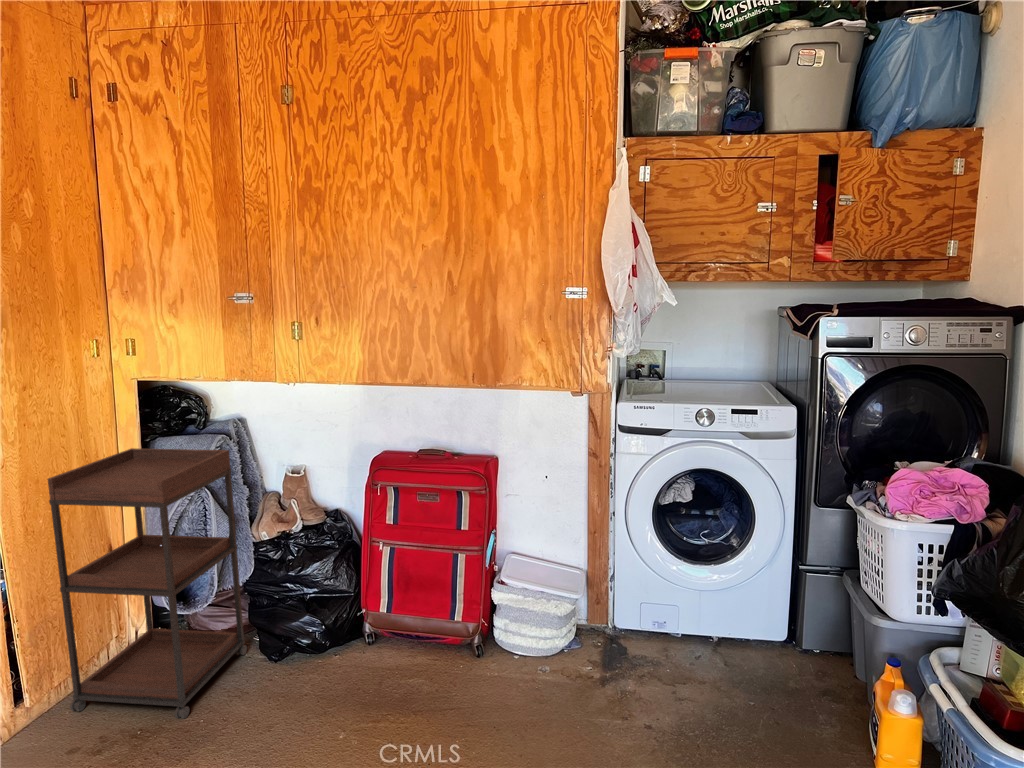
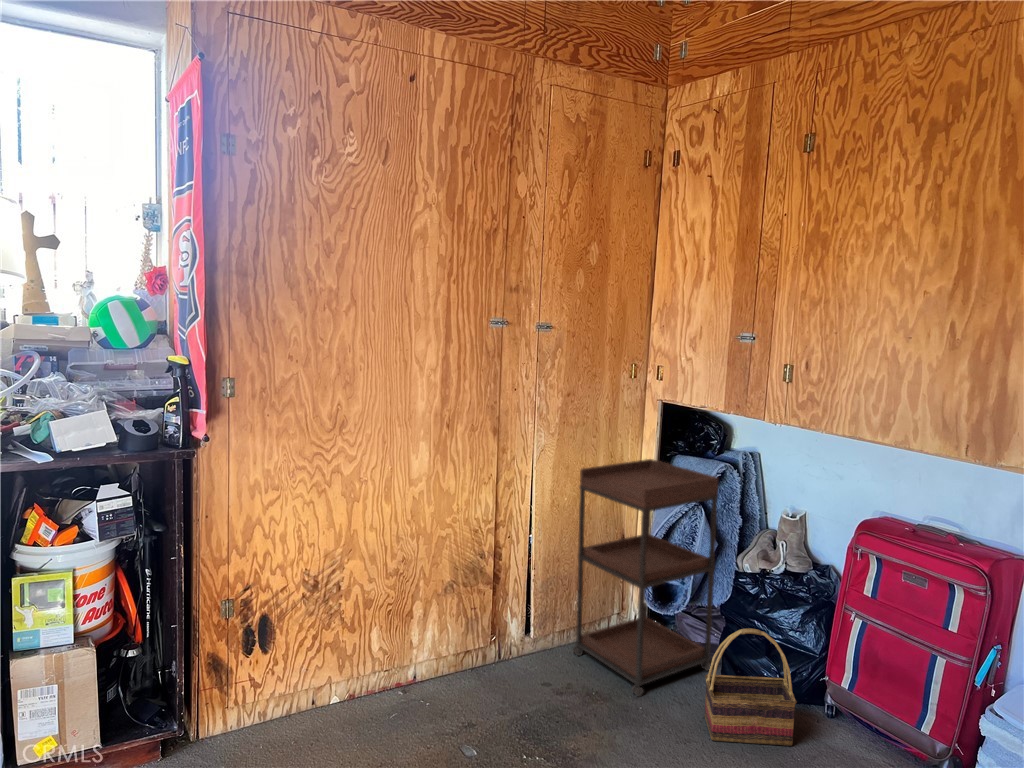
basket: none [263,589,359,720] -> present [705,628,797,746]

